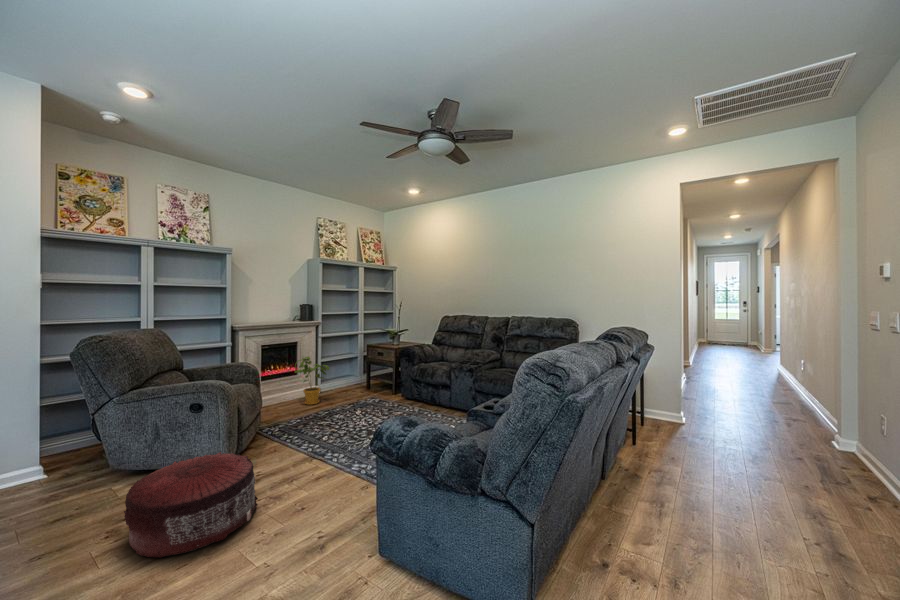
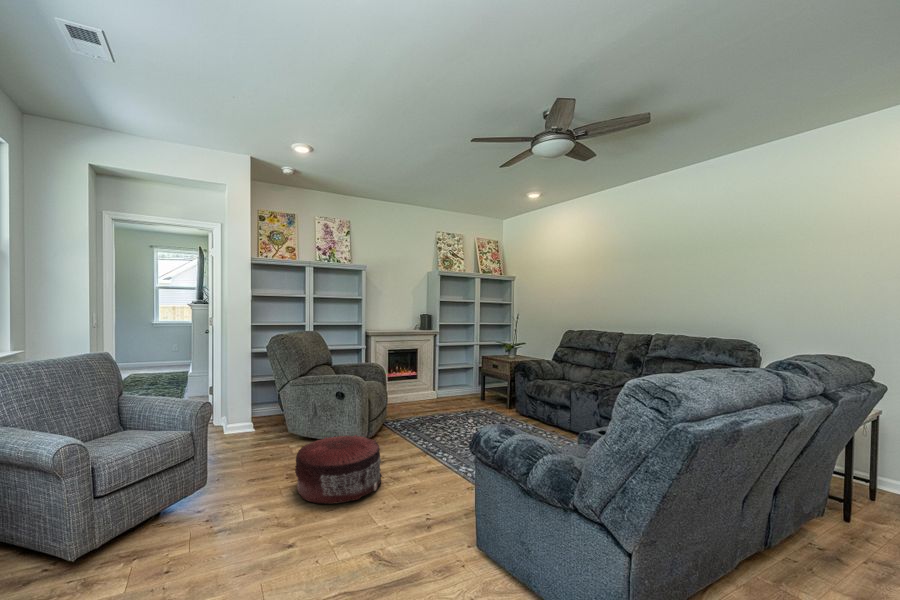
house plant: present [295,357,329,405] -> none [416,363,446,408]

